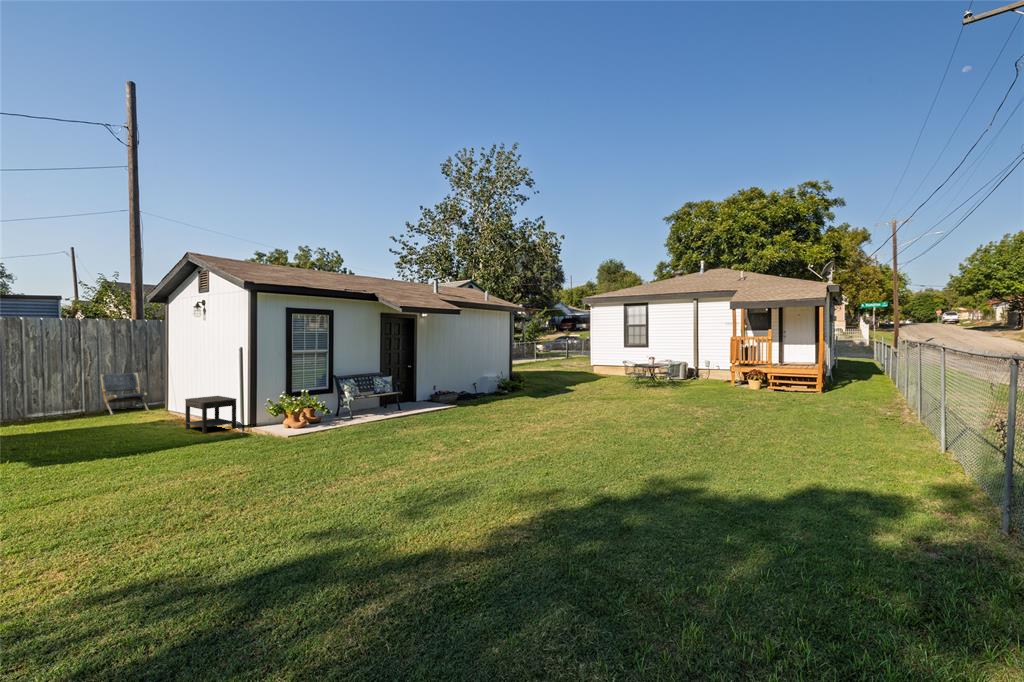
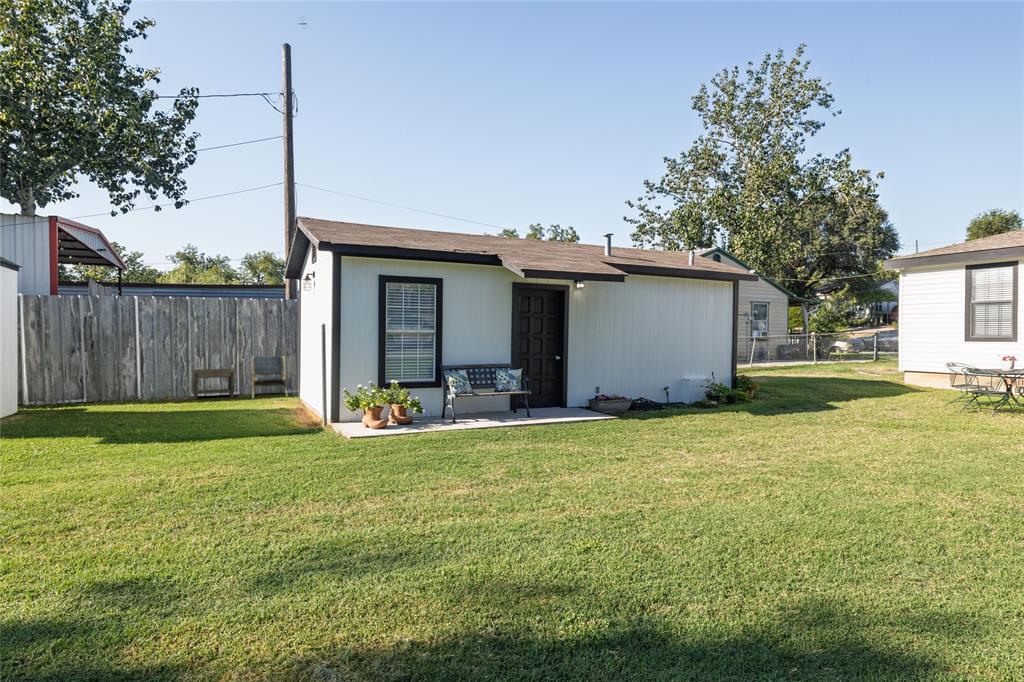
side table: present [185,396,236,434] -> present [194,369,234,400]

